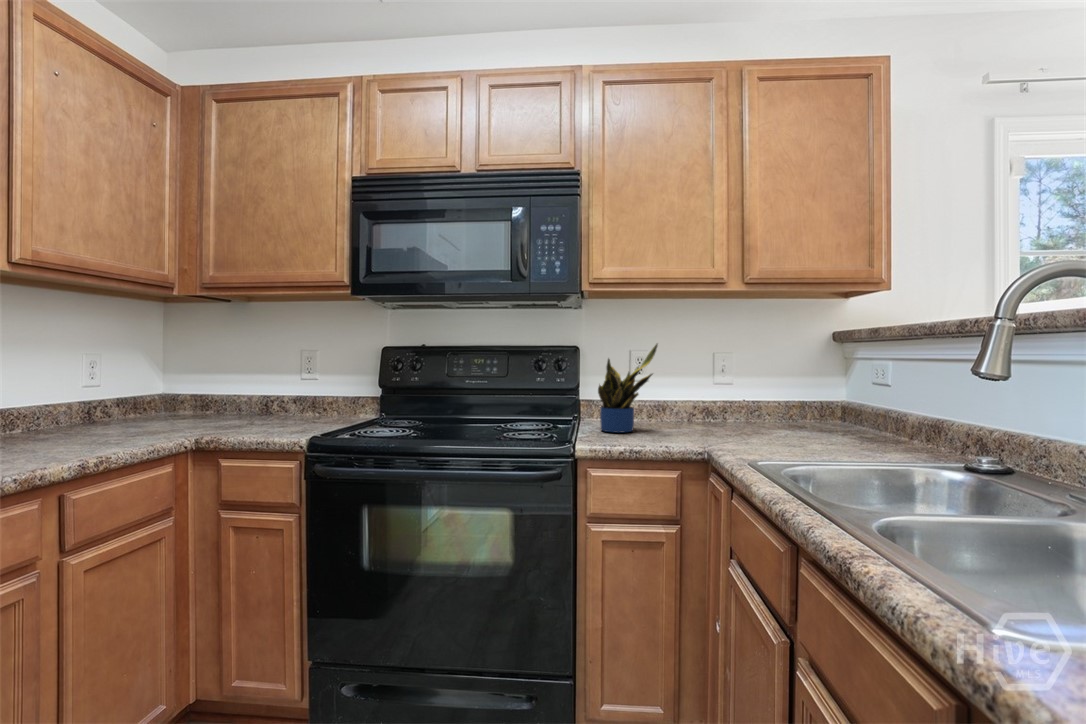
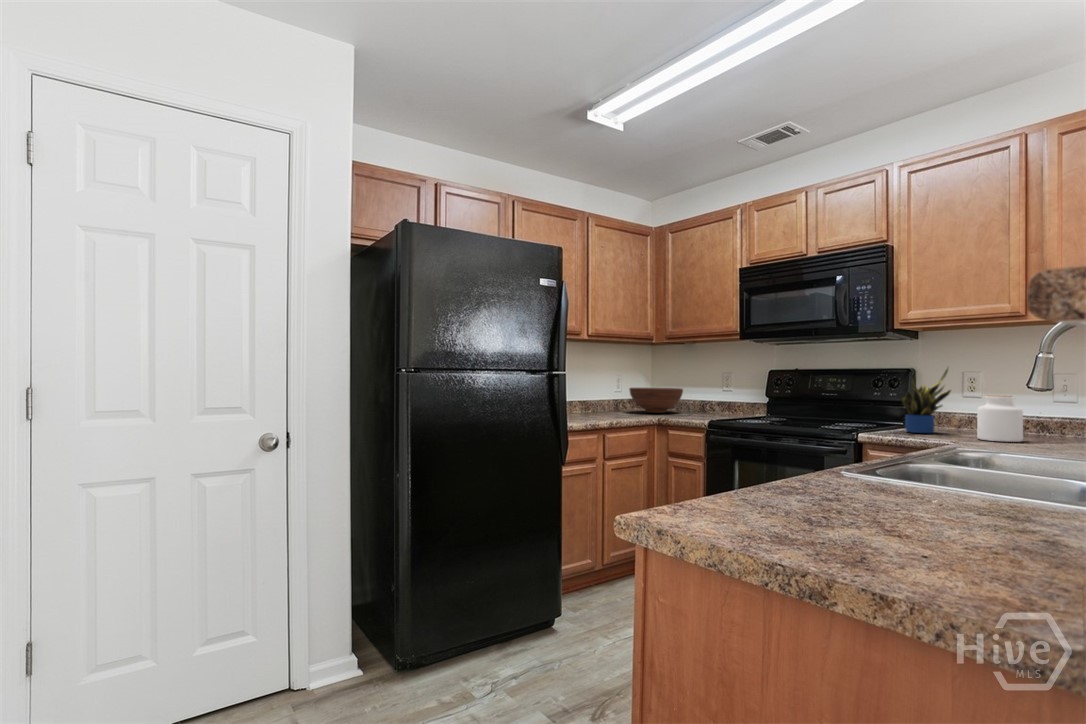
fruit bowl: none [119,377,236,424] -> present [630,388,683,413]
jar: none [695,380,744,439] -> present [977,395,1023,442]

